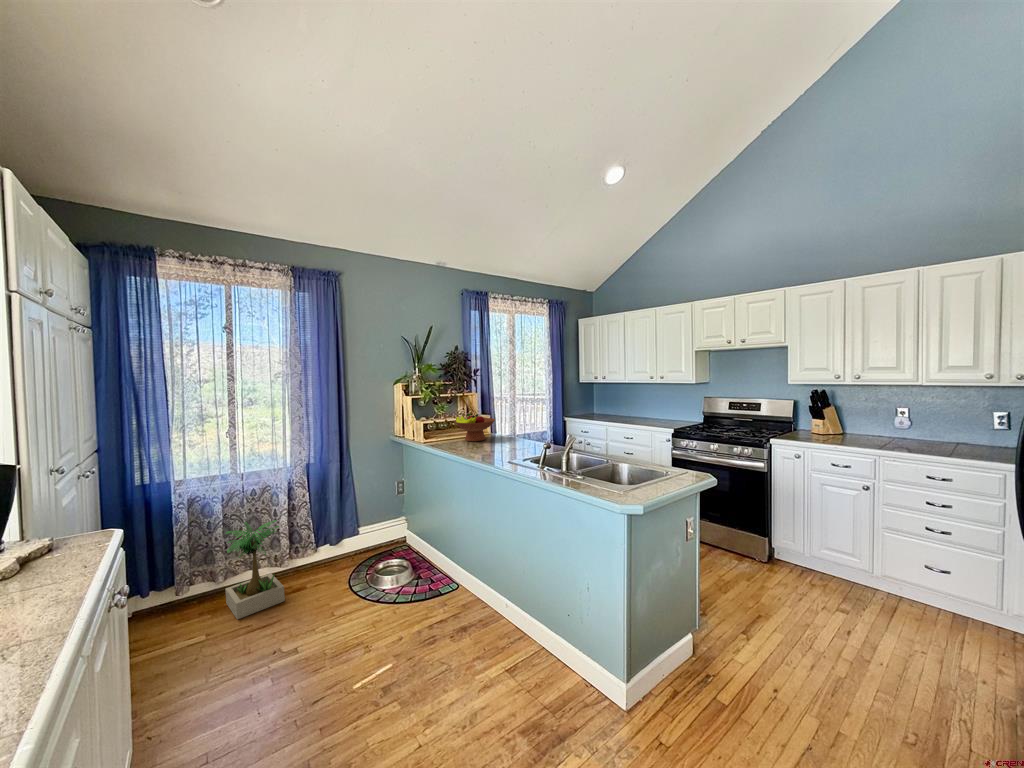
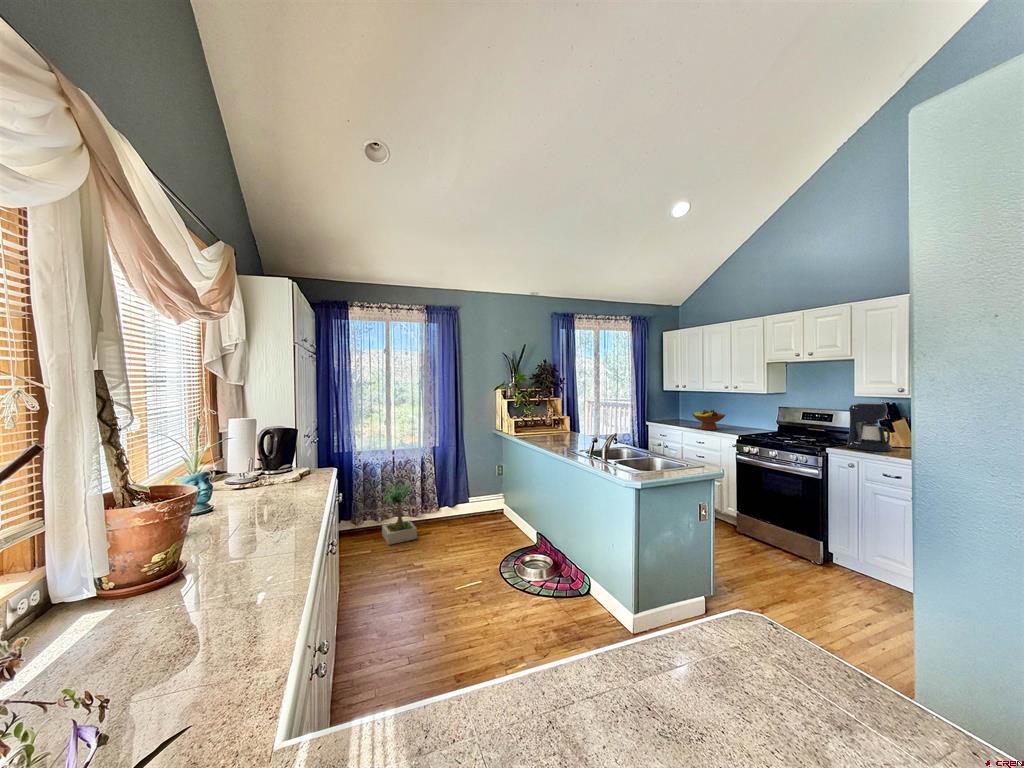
coffee maker: none [788,391,831,441] -> present [846,403,893,451]
fruit bowl: present [454,414,495,441] -> present [693,410,725,430]

